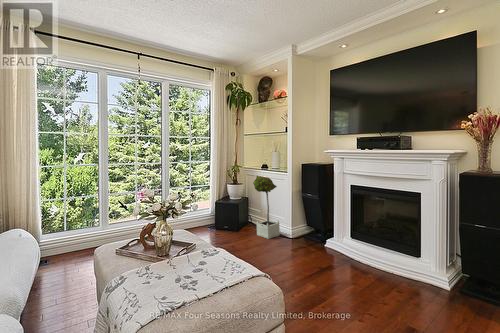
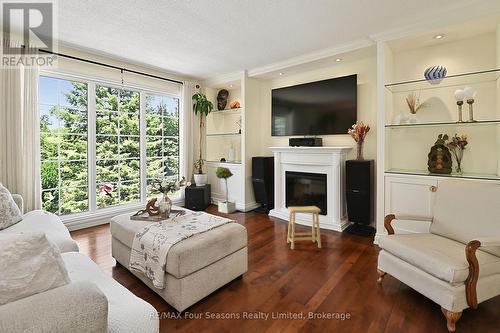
footstool: none [361,249,424,325] -> present [287,206,321,249]

